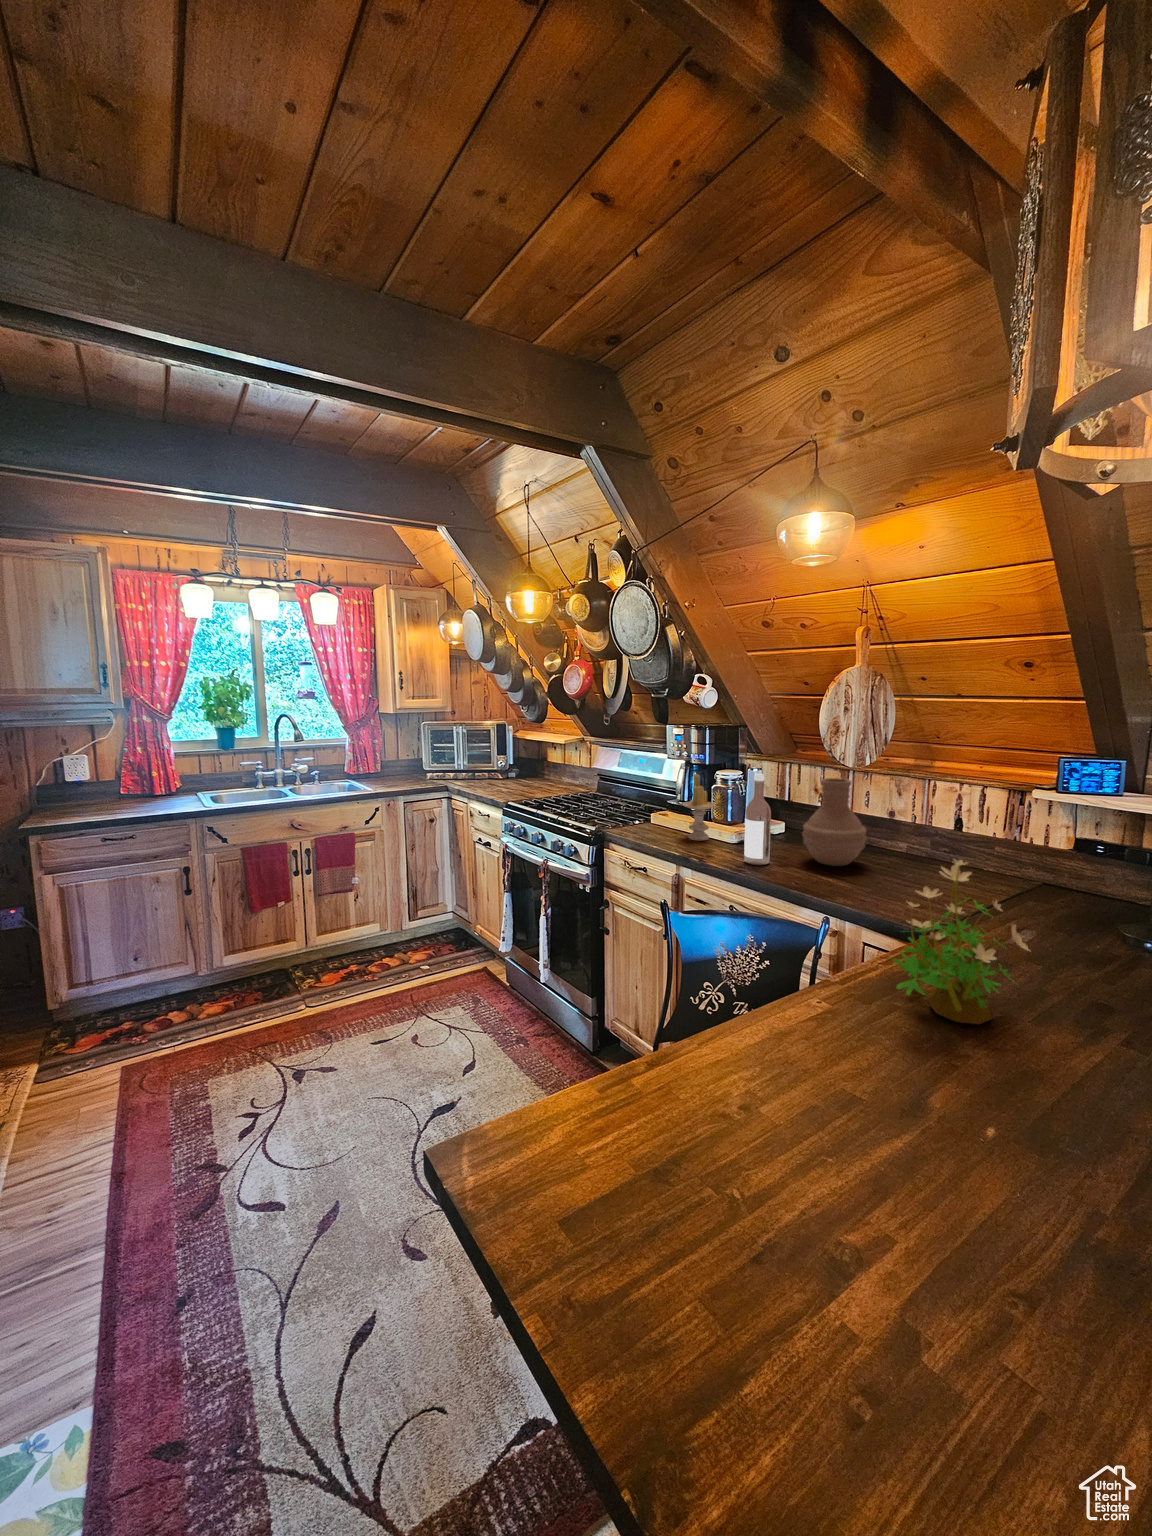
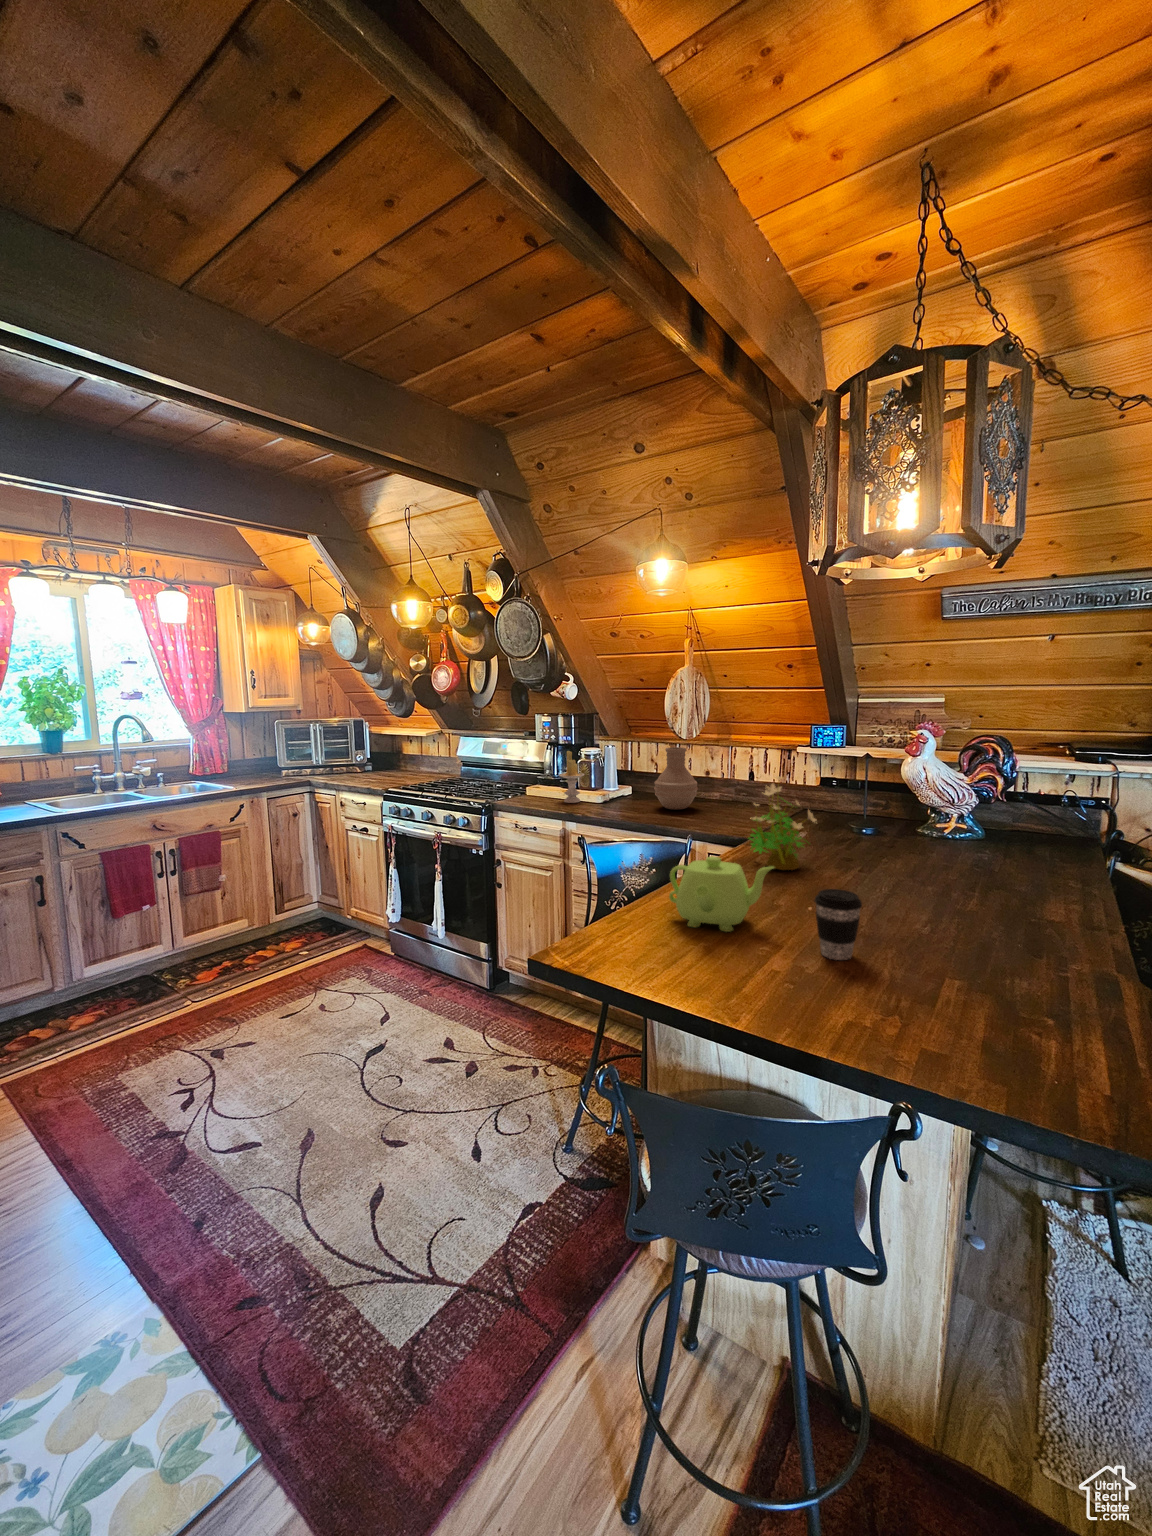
wine bottle: present [744,774,771,865] -> none [616,746,634,813]
teapot: none [700,1017,885,1175] -> present [669,856,775,932]
coffee cup: none [947,1170,1066,1356] -> present [814,889,862,960]

